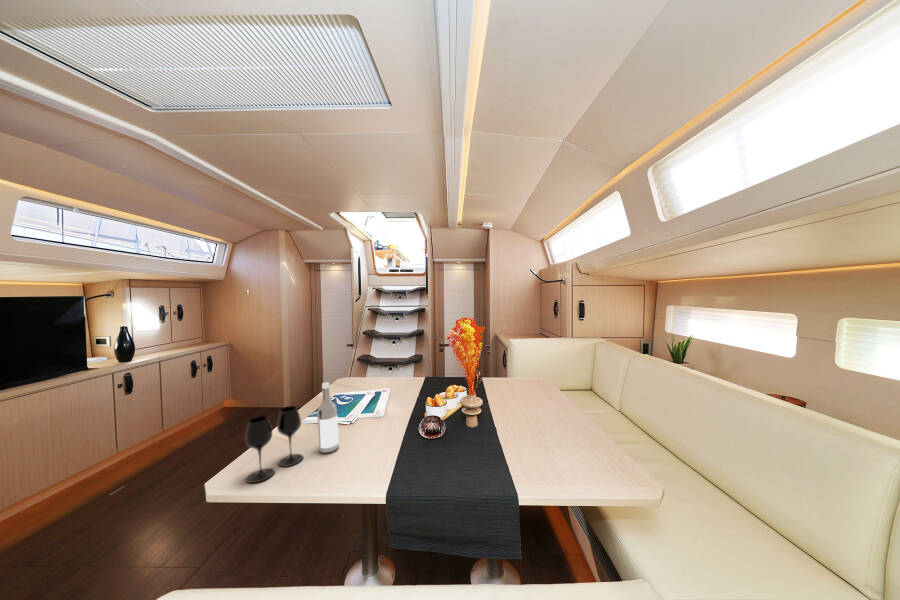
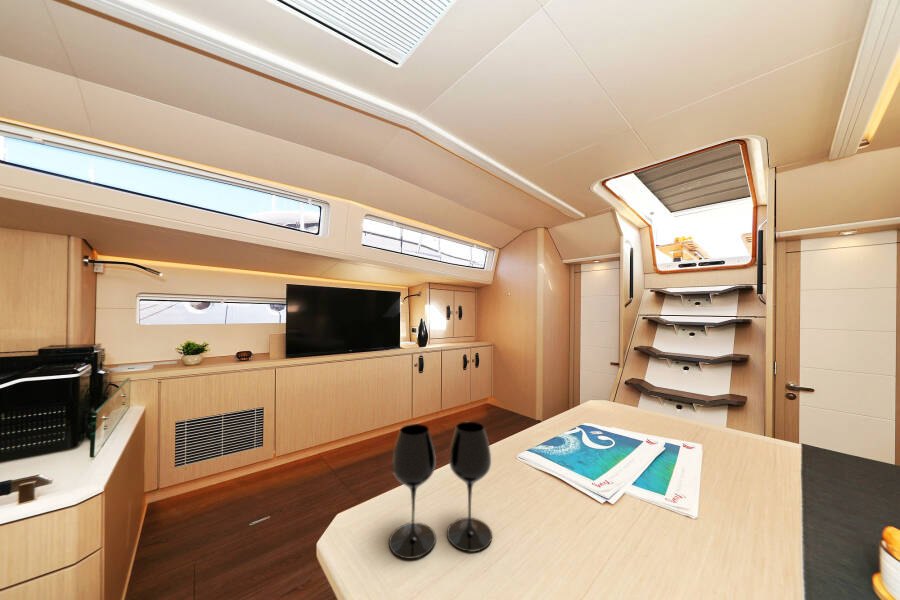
wine bottle: present [317,382,339,453] -> none [524,393,568,565]

